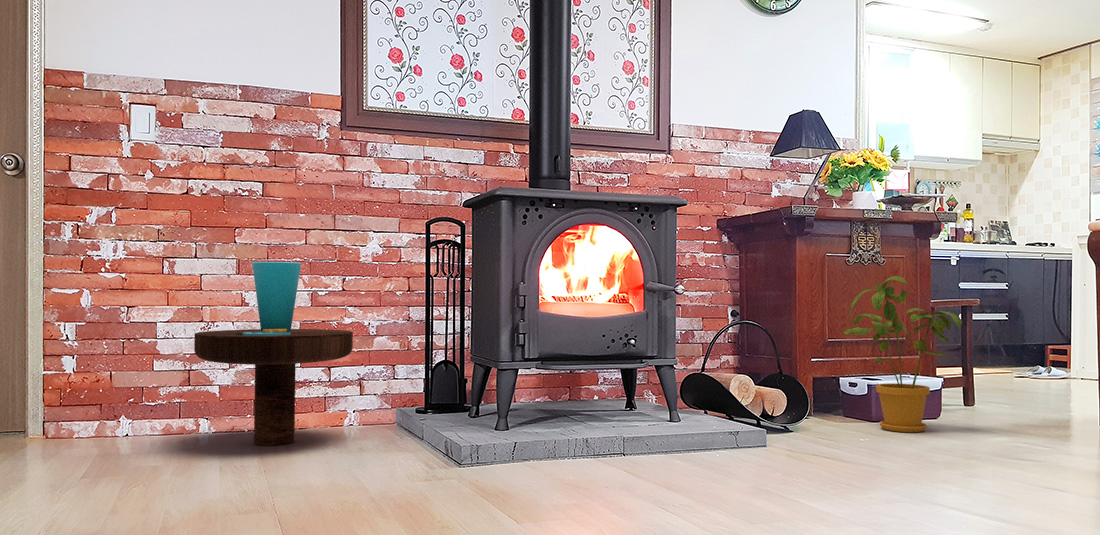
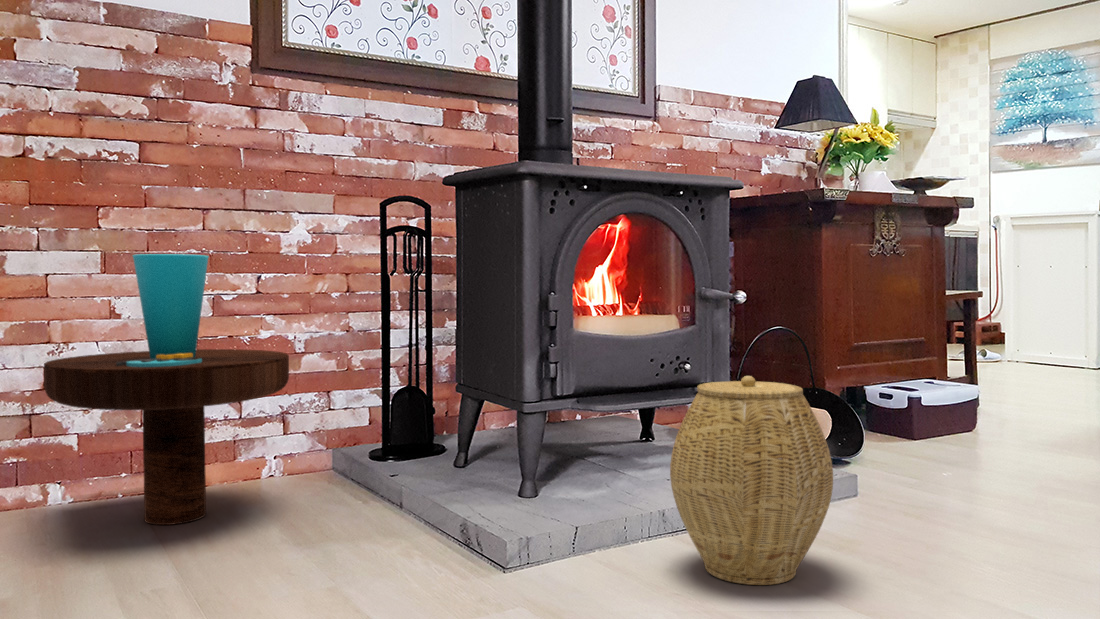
house plant: present [843,276,962,432] -> none [874,271,1025,454]
woven basket: none [573,347,682,489] -> present [670,376,833,585]

